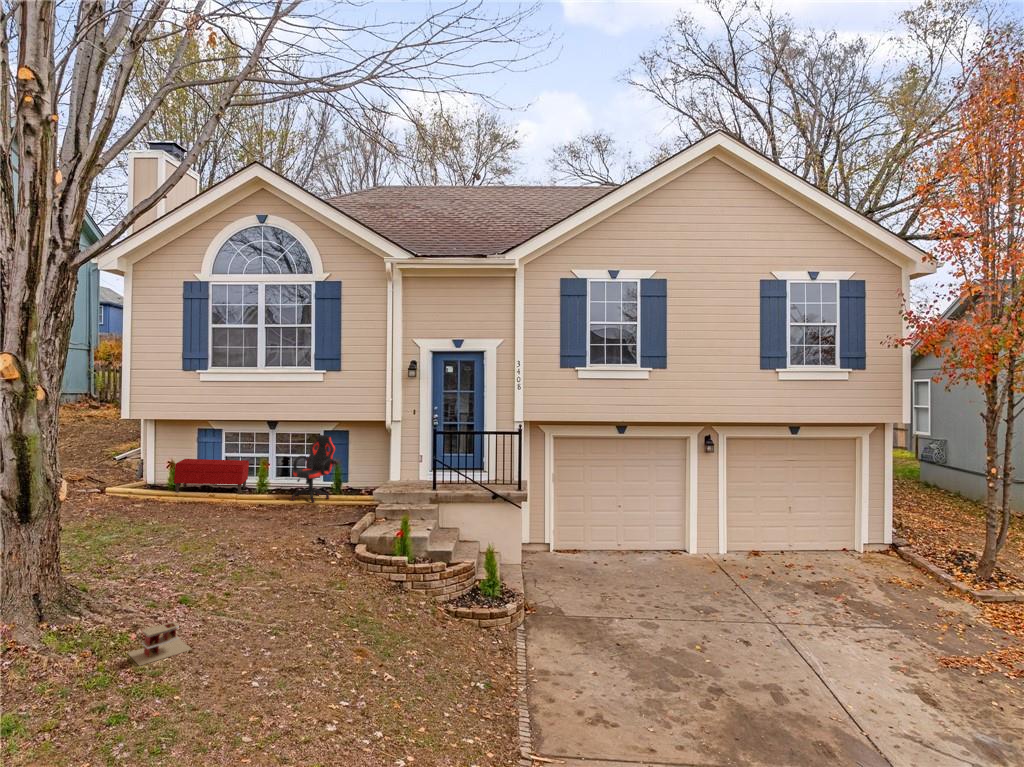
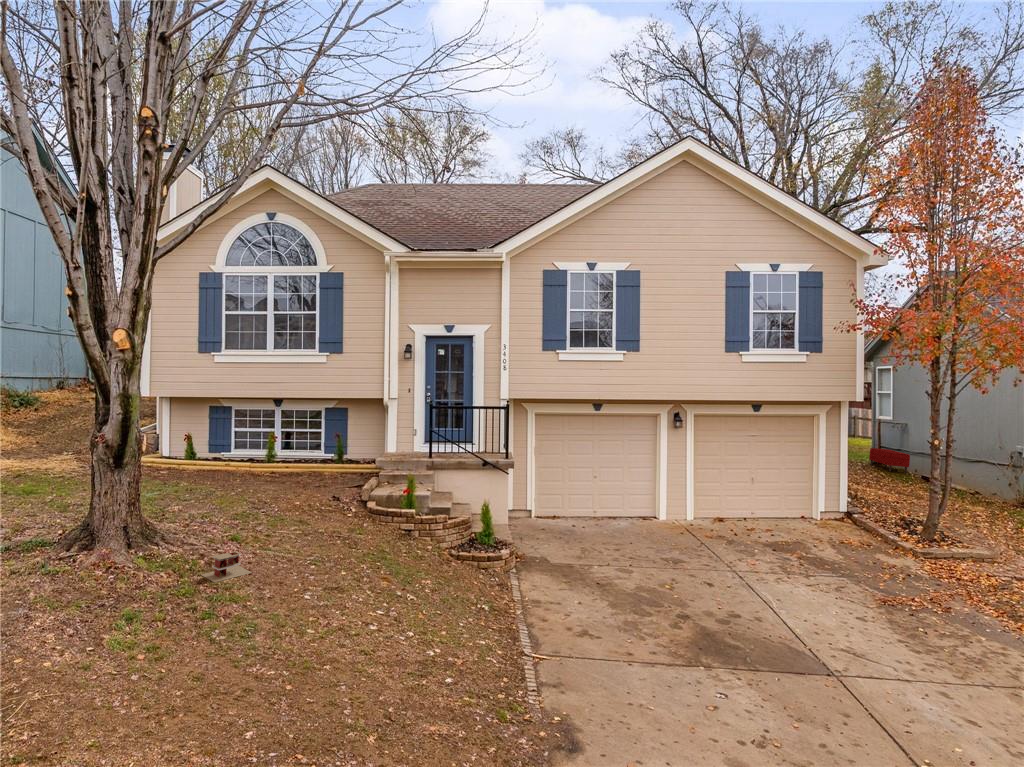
chair: present [291,435,335,503] -> none [299,412,338,473]
bench: present [174,459,249,493] -> present [869,448,910,473]

